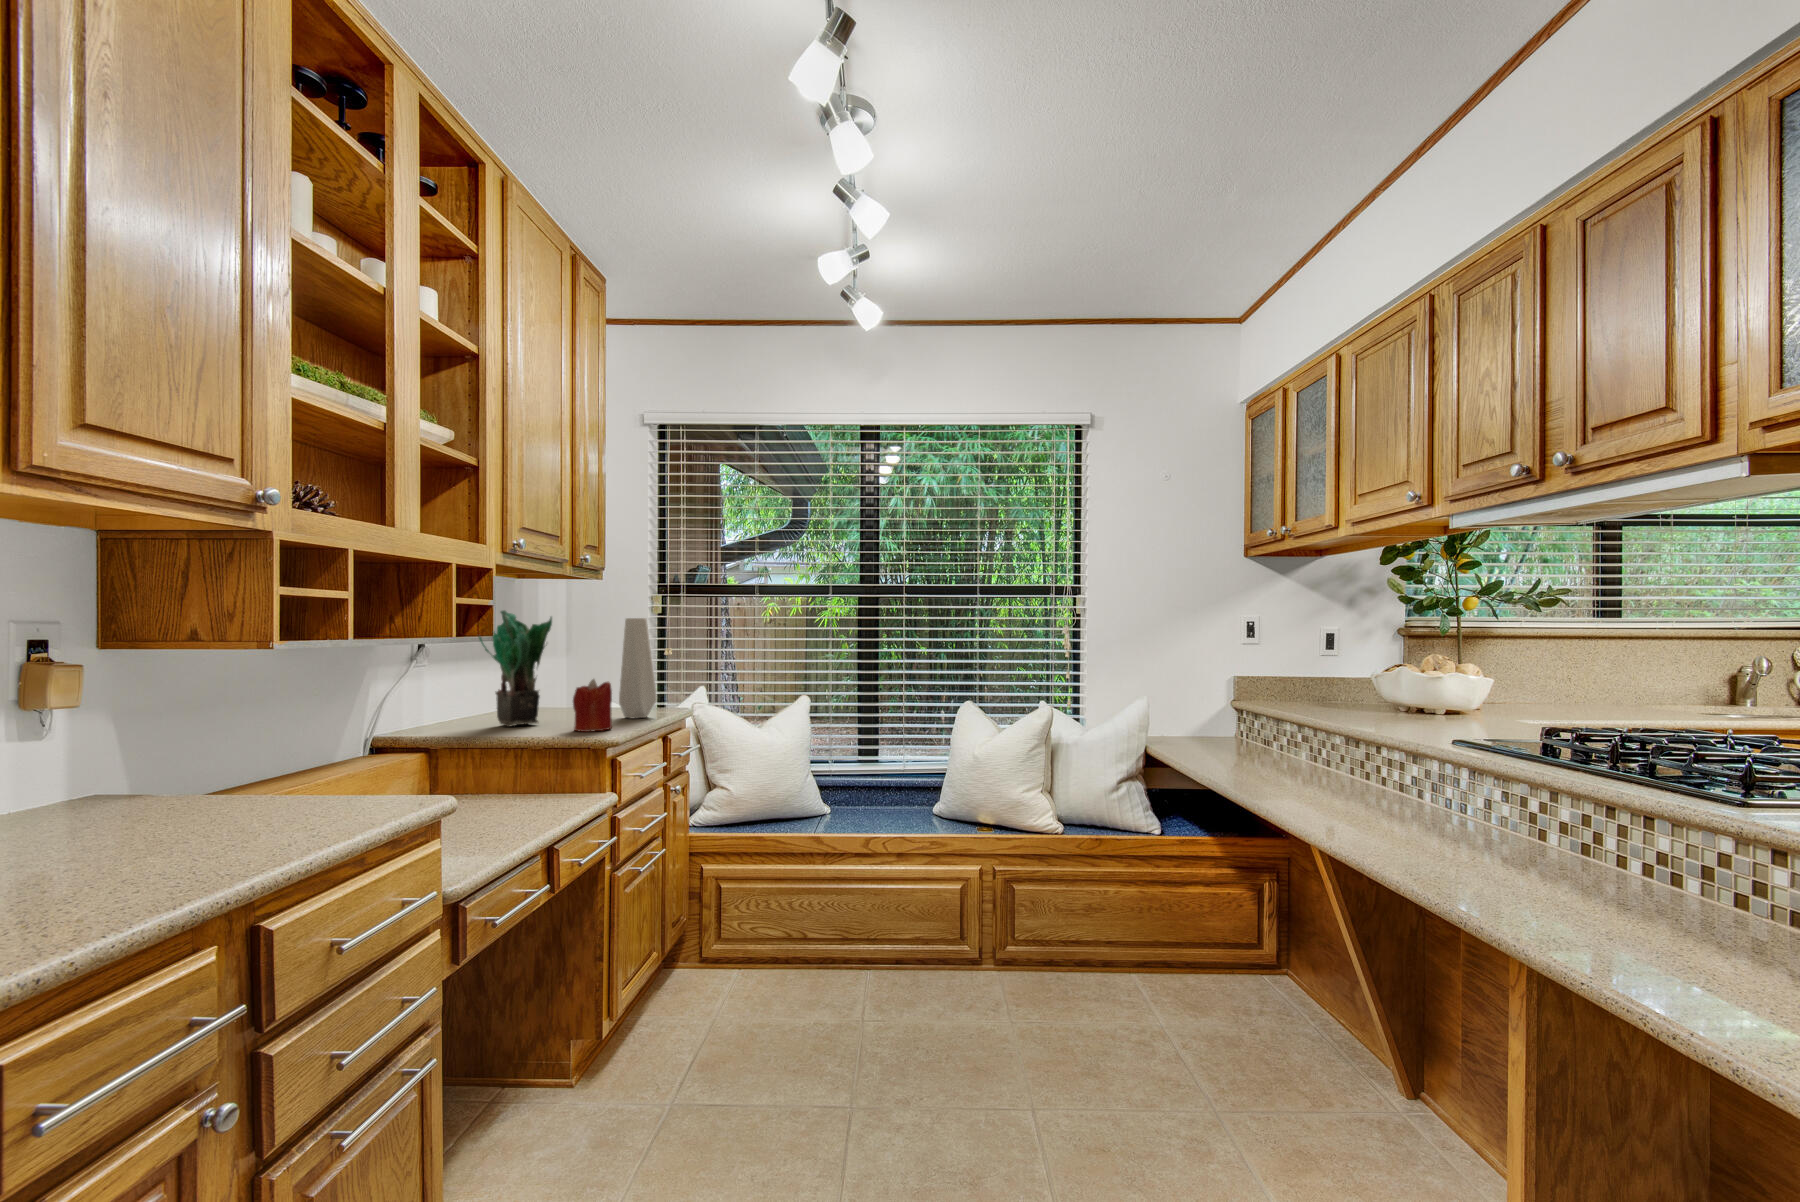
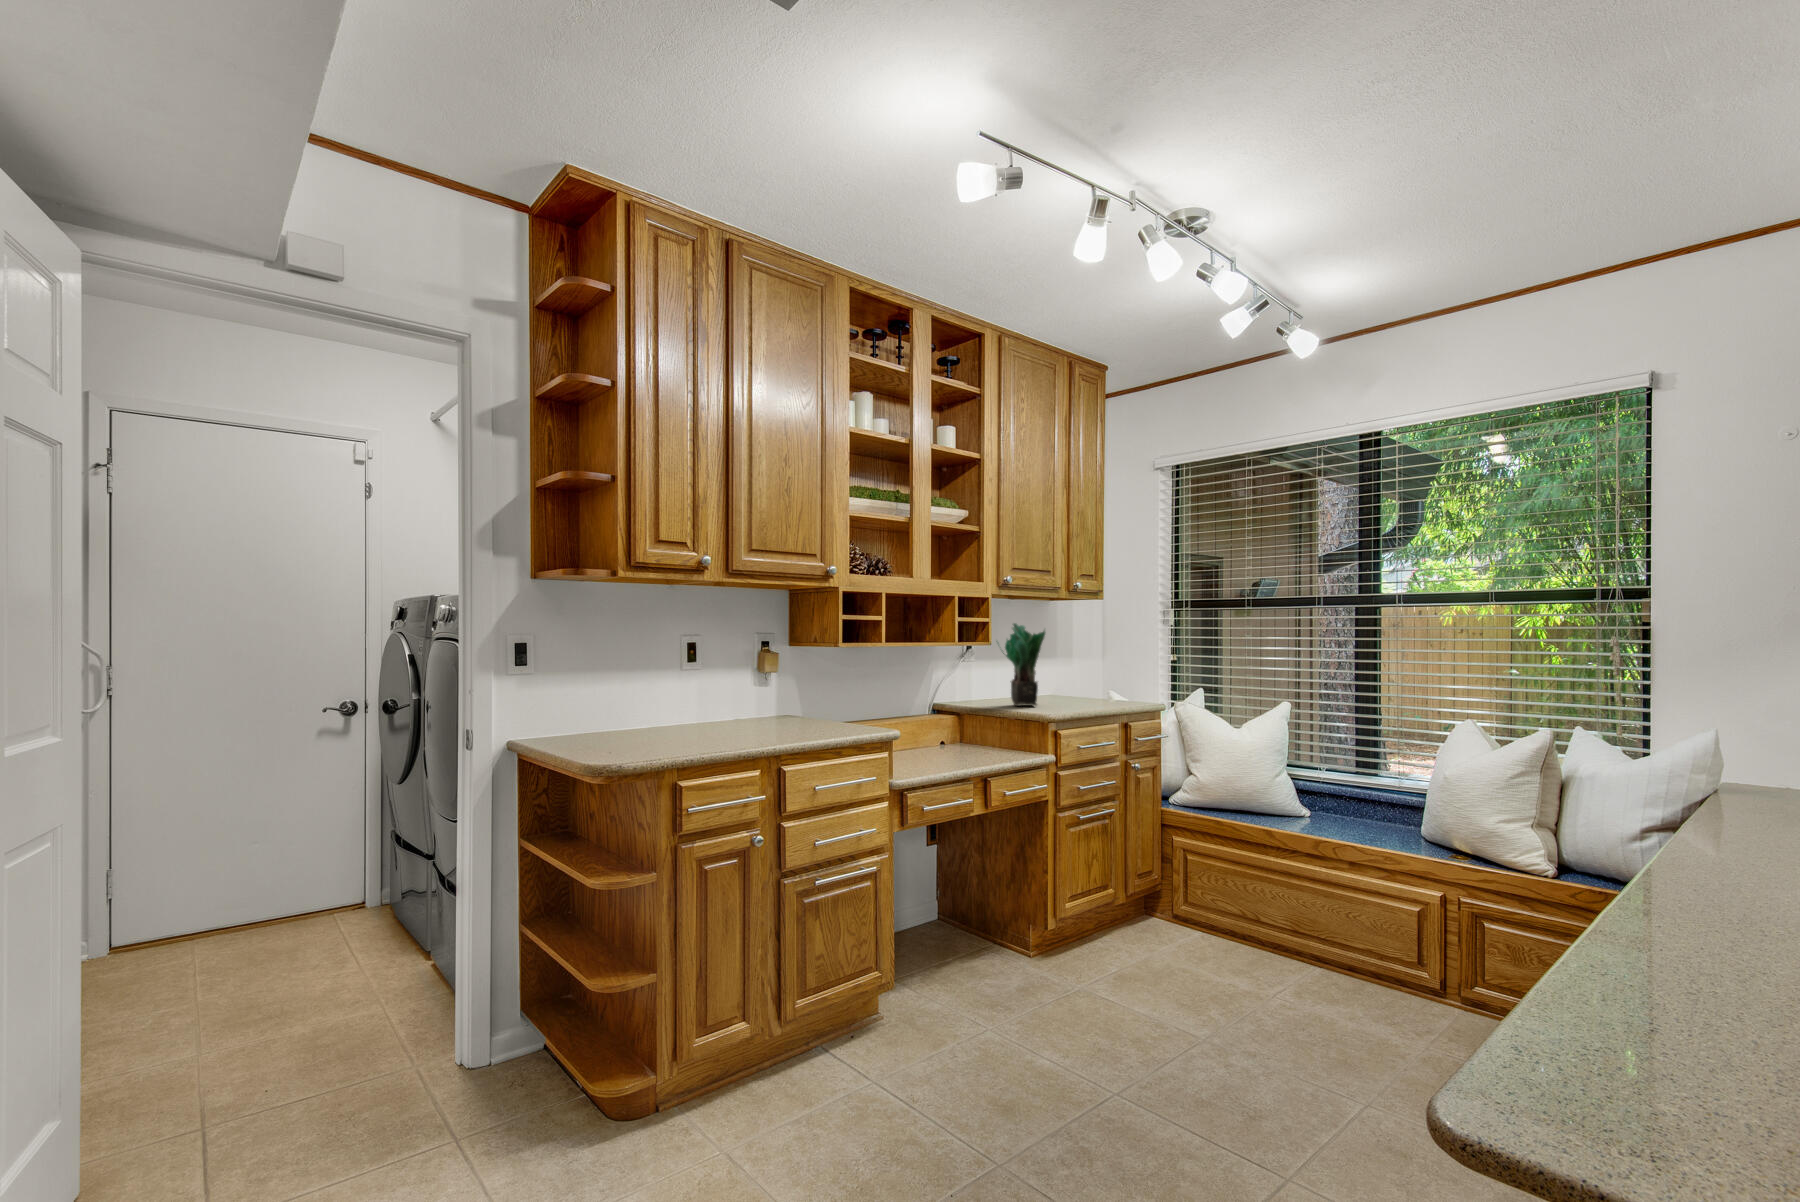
vase: present [619,618,657,718] -> none [1098,630,1128,709]
candle: present [573,679,612,732] -> none [1051,675,1077,715]

